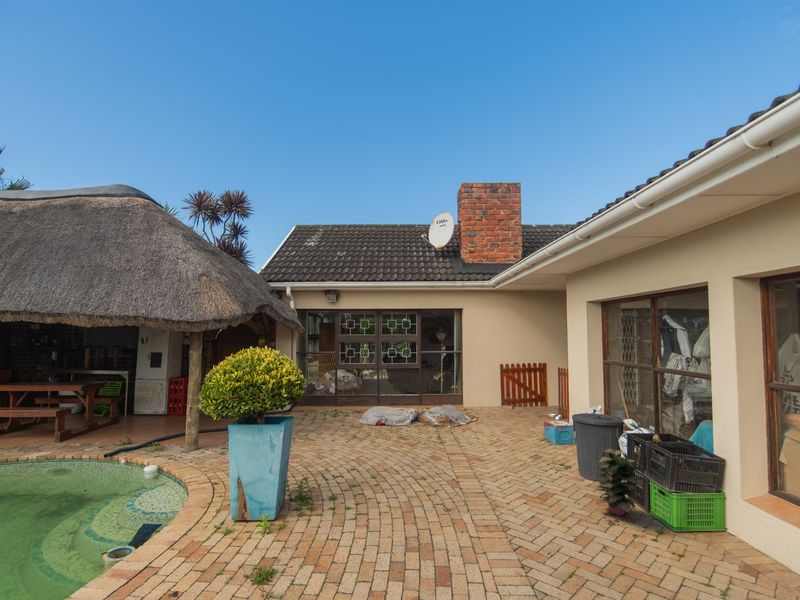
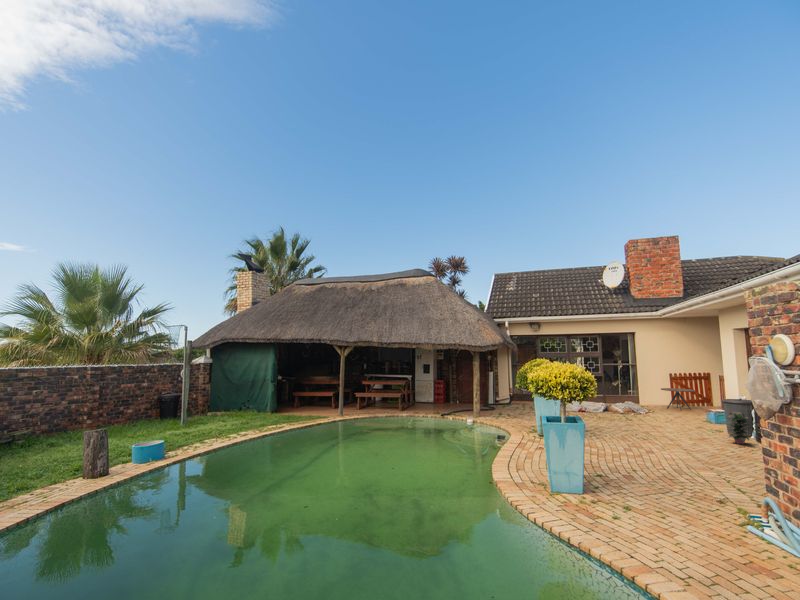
round table: none [489,384,529,416] -> present [661,388,695,410]

